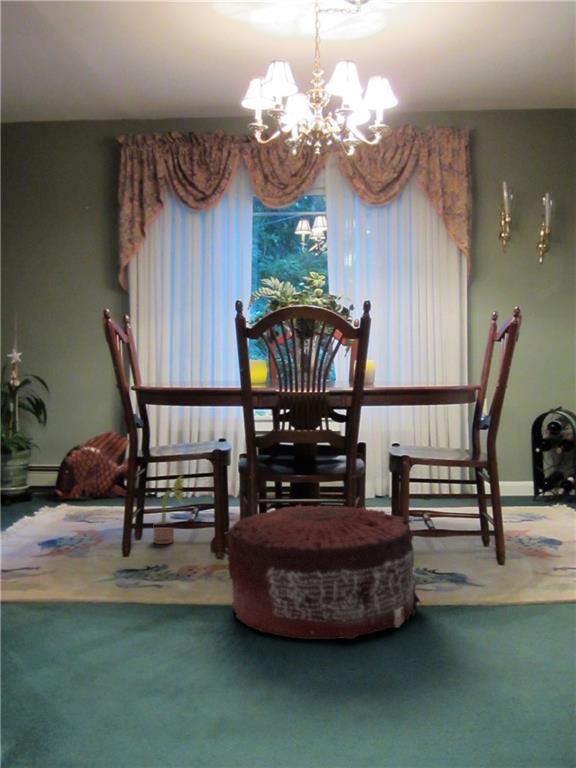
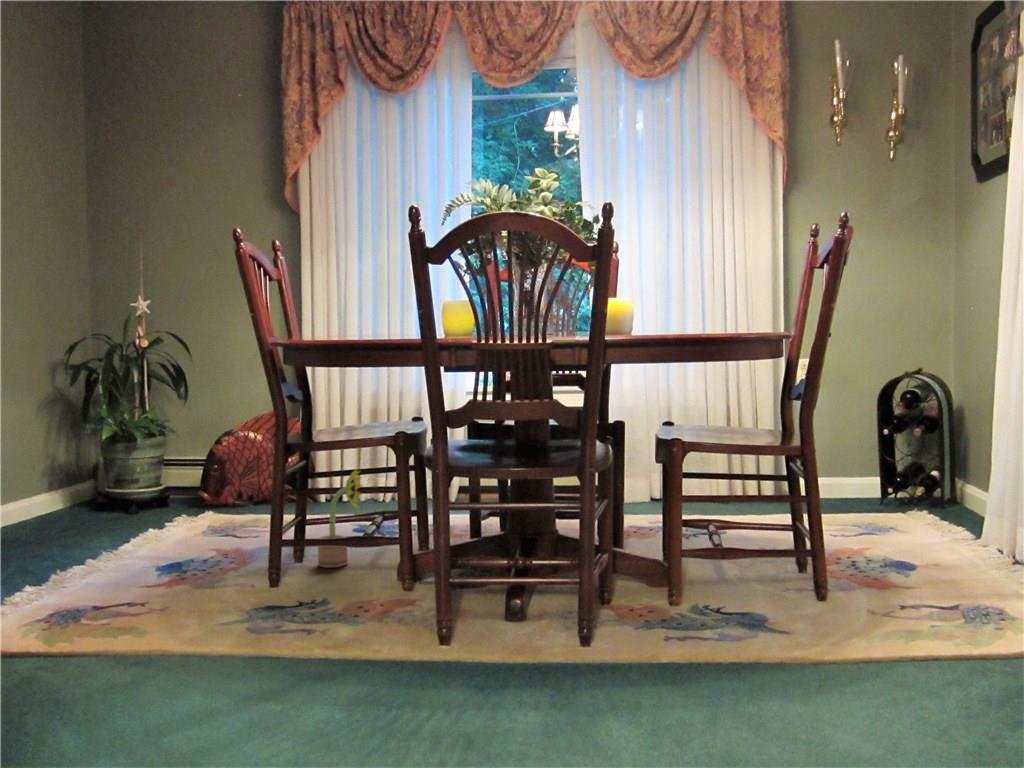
pouf: present [226,505,420,639] -> none [393,511,692,722]

